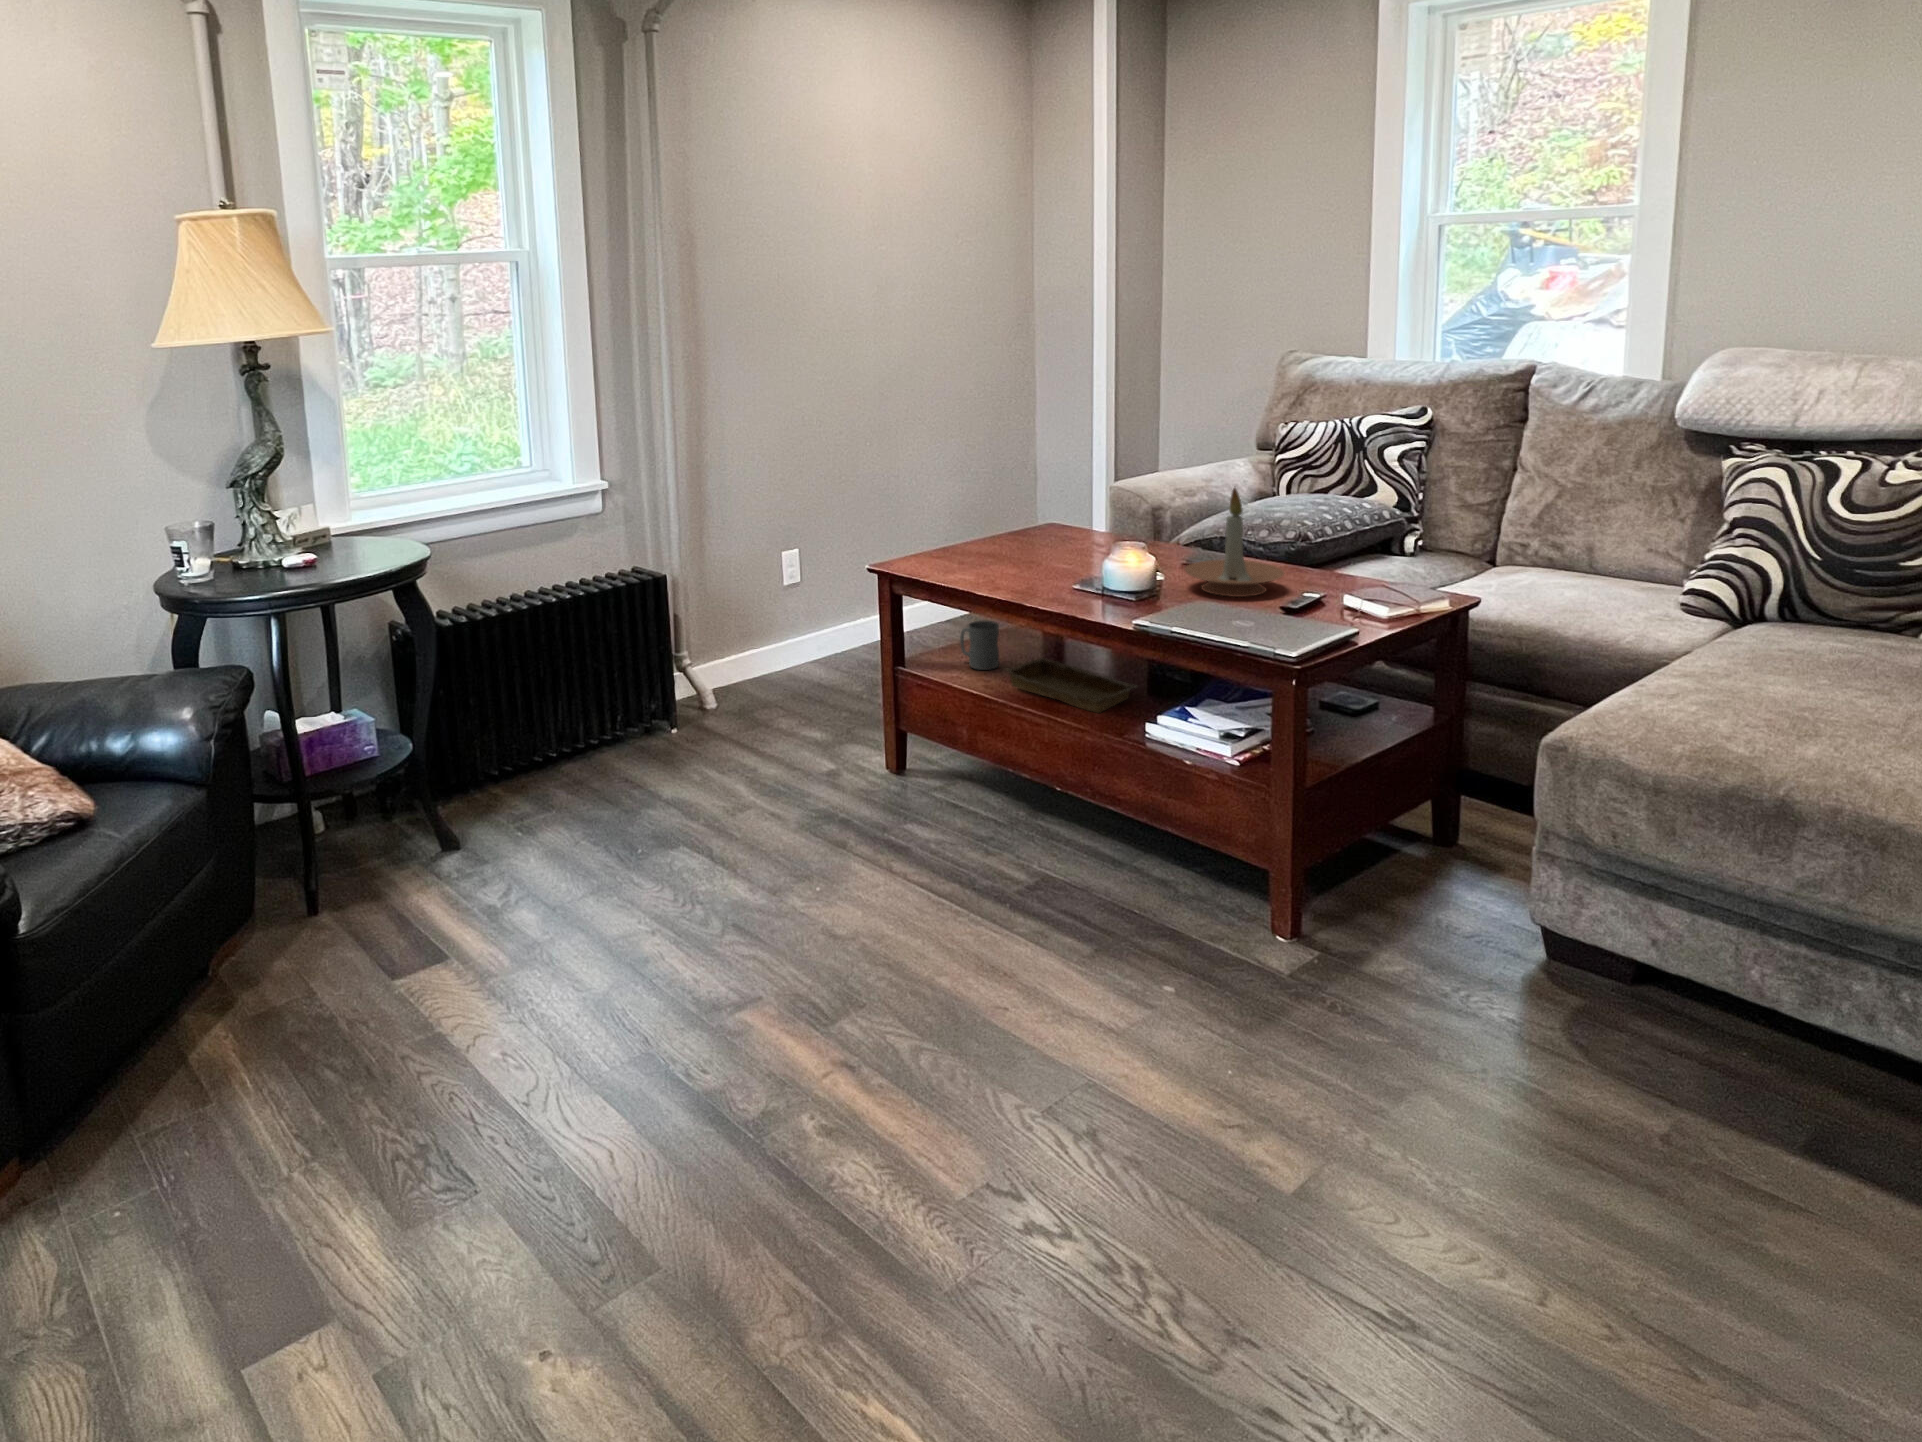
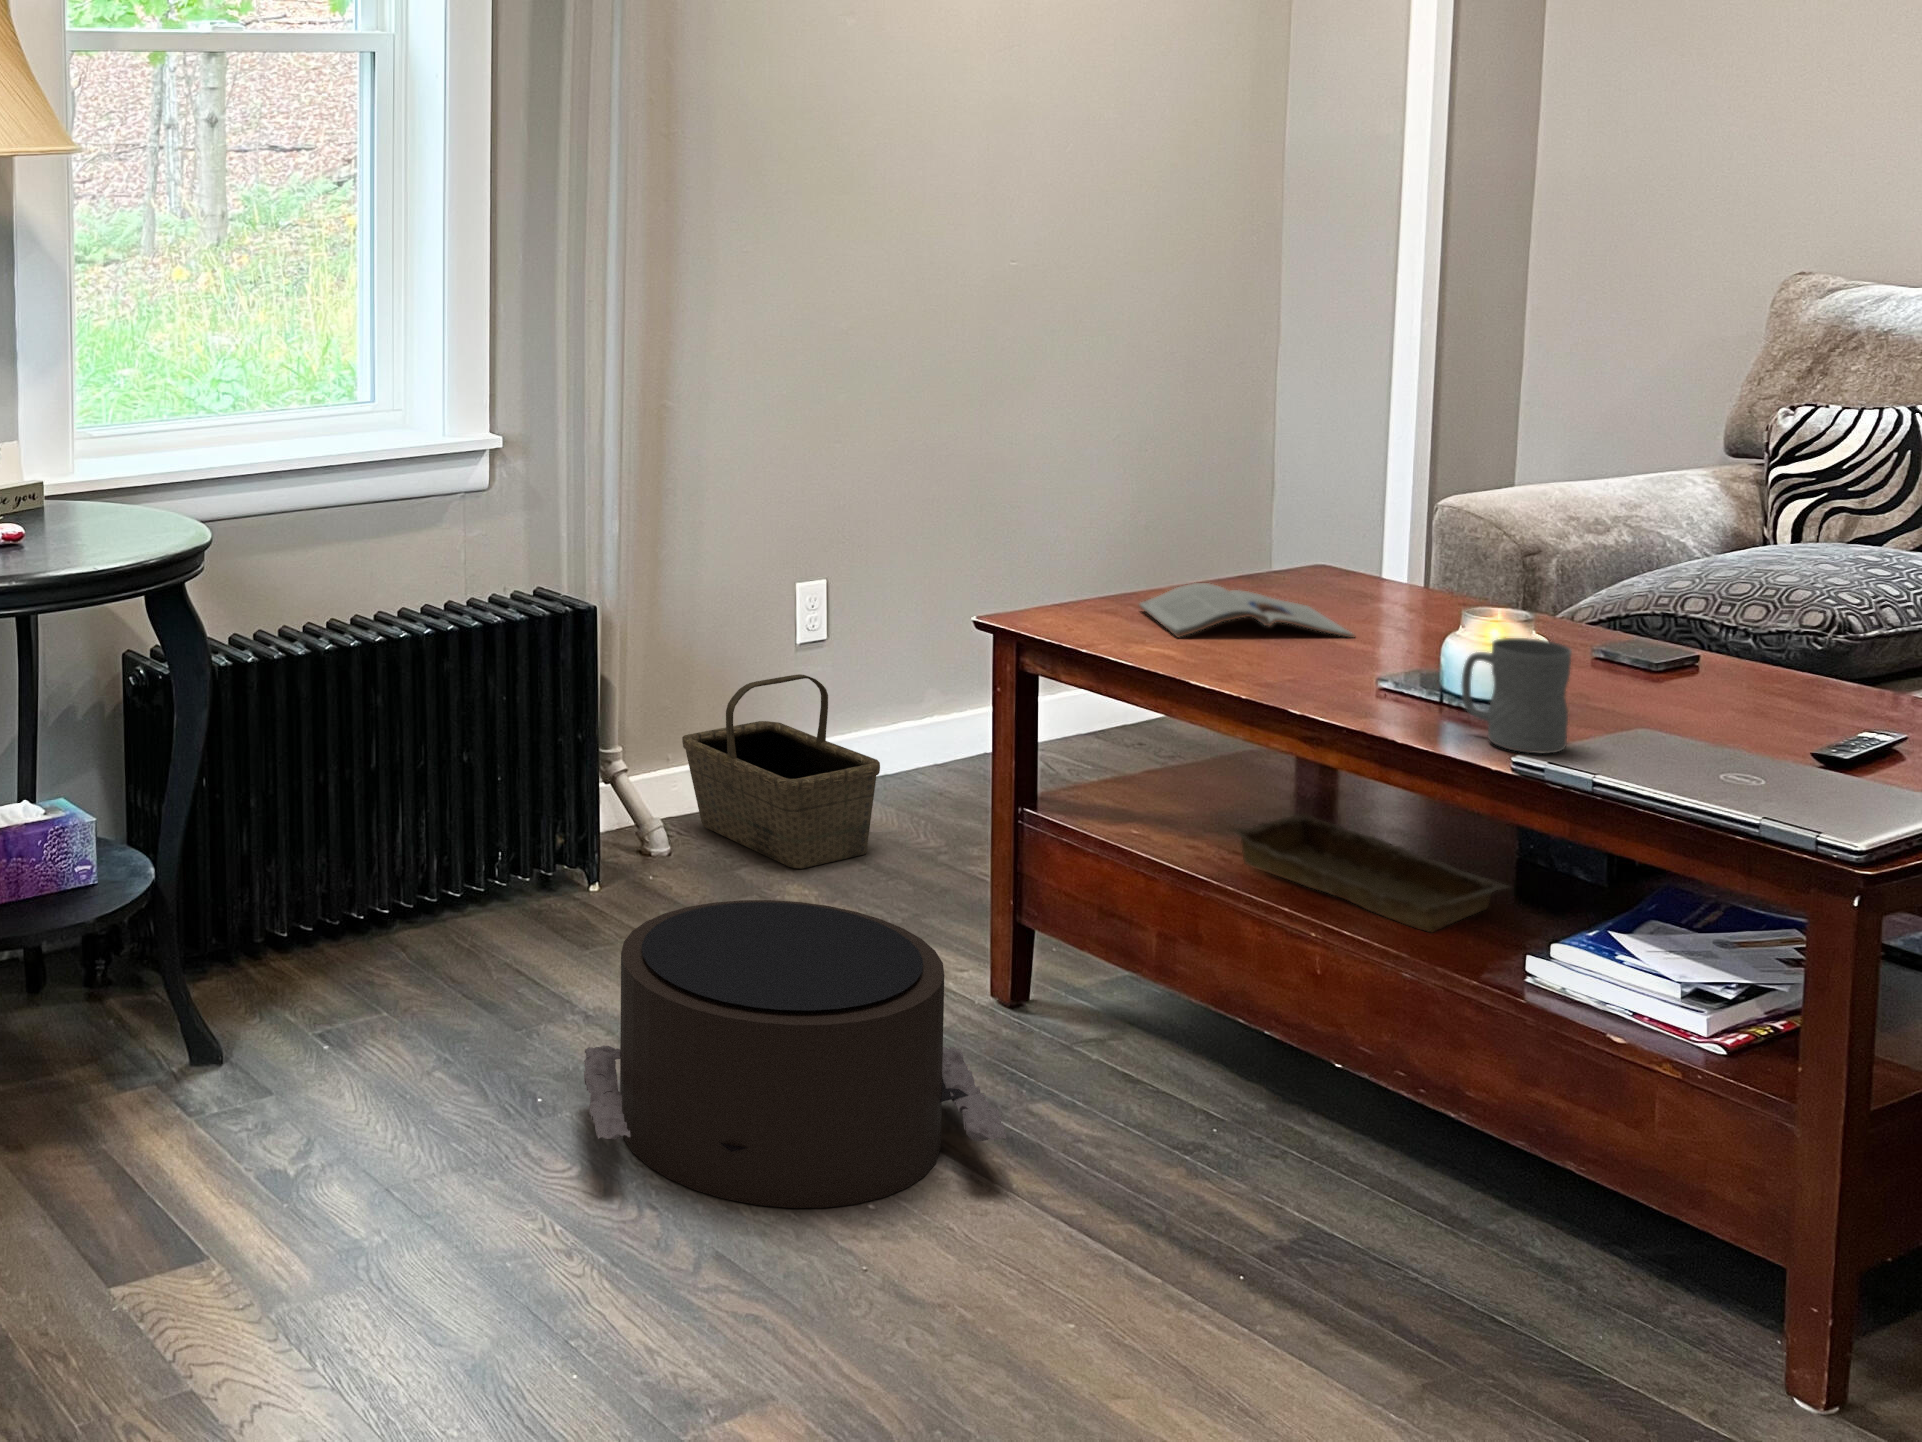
candle holder: present [1184,488,1284,597] -> none [1616,507,1837,727]
magazine: none [959,540,1067,571] -> present [1139,583,1355,638]
basket: none [728,603,836,709] -> present [682,674,880,868]
mug: present [960,621,999,670] -> present [1461,638,1571,753]
pouf: none [667,728,890,891] -> present [584,900,1006,1208]

